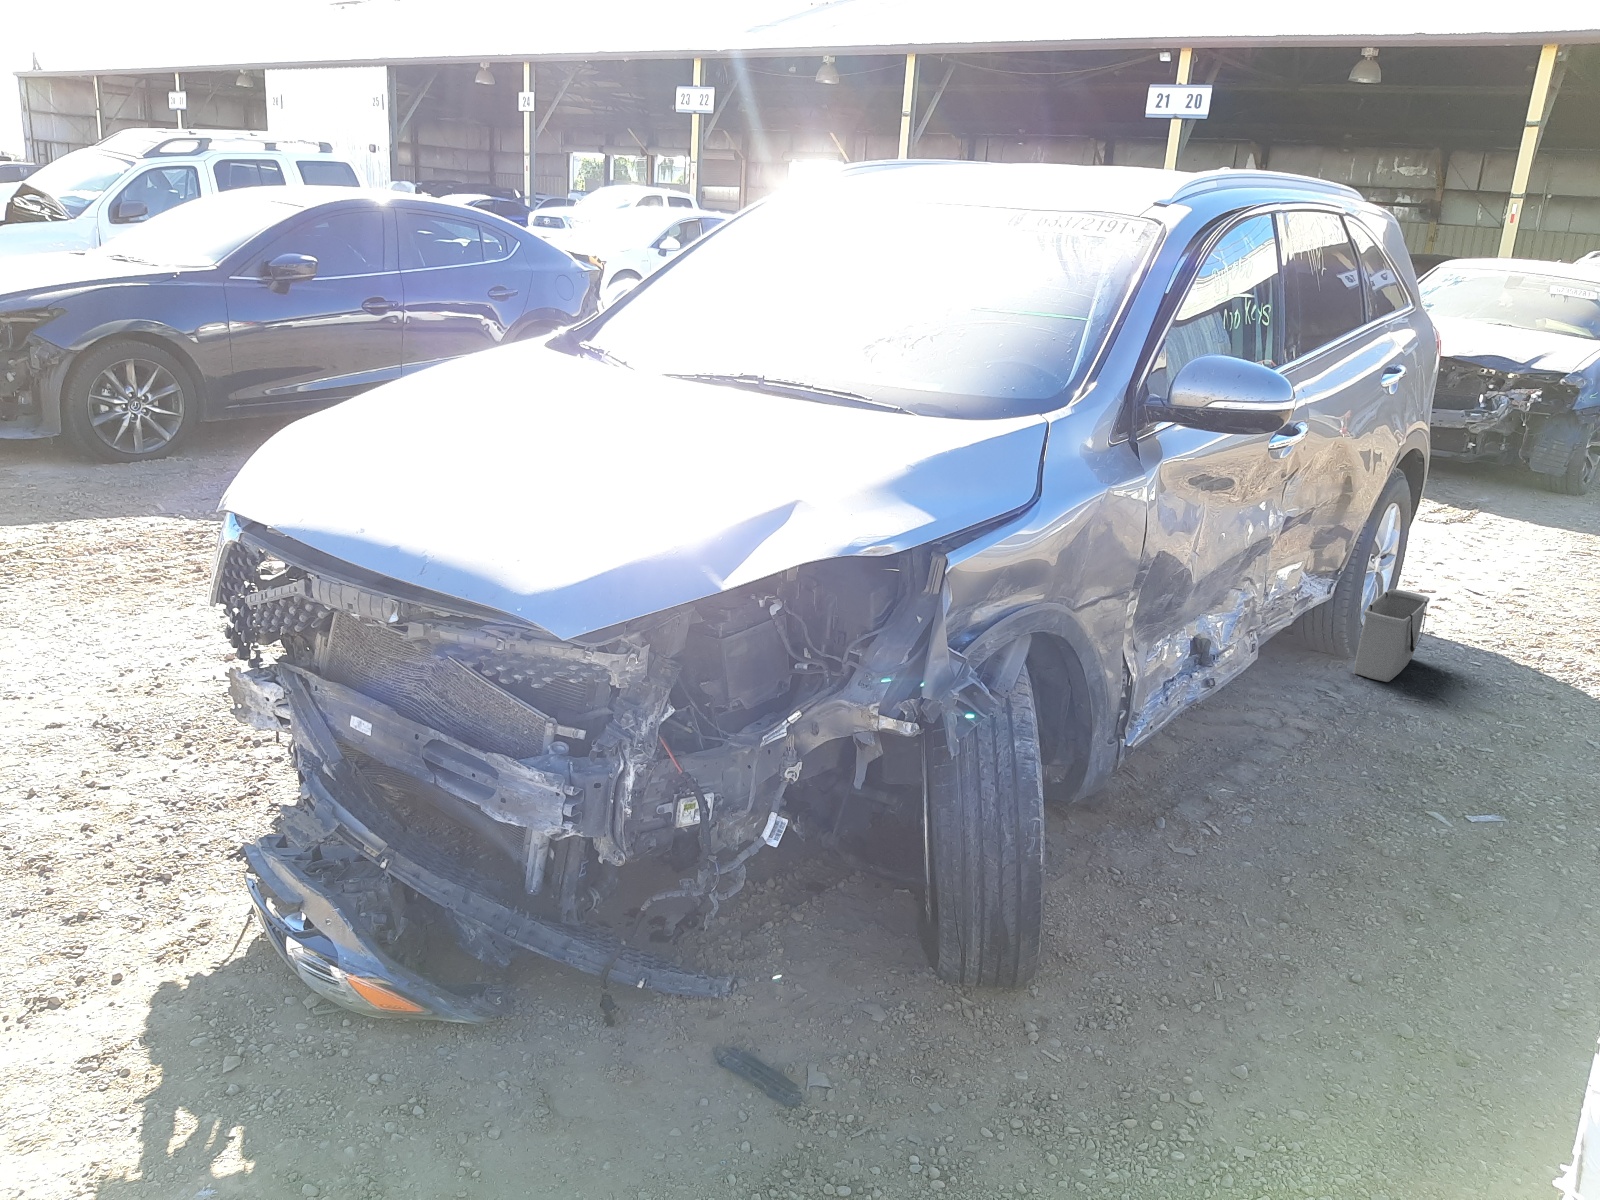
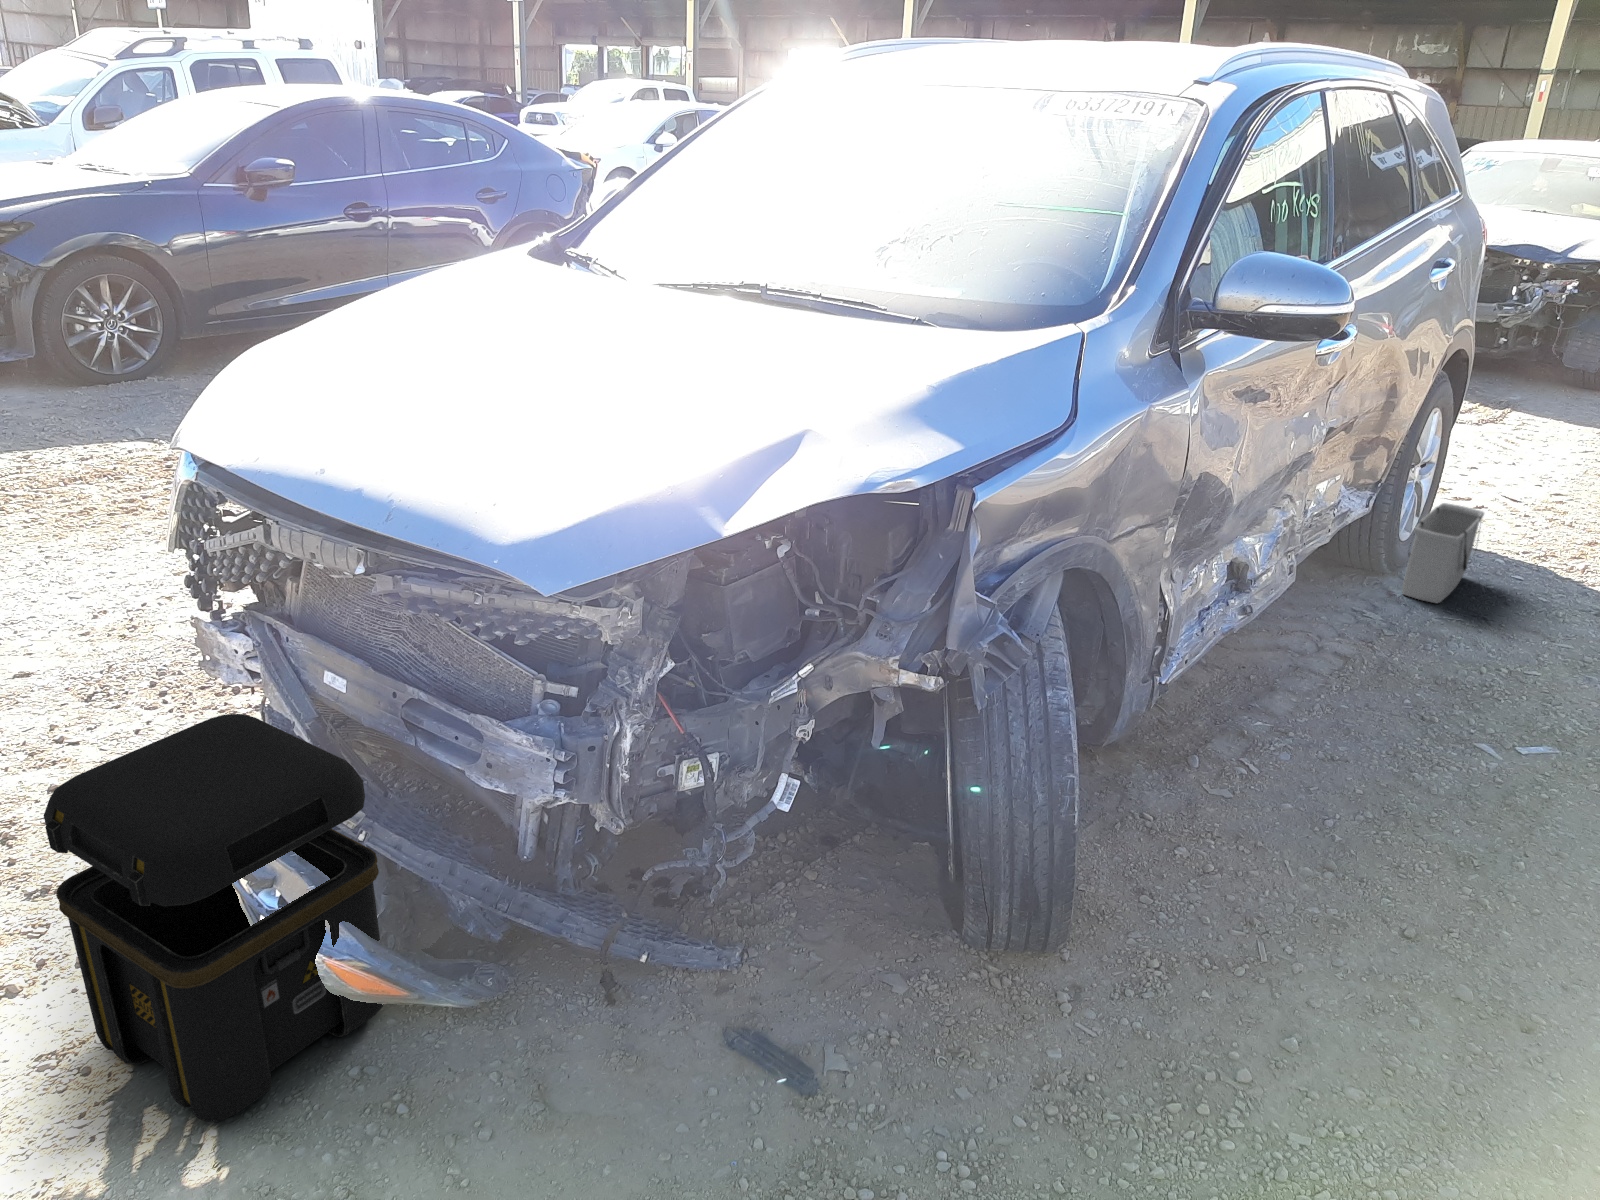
toolbox: none [101,749,401,1125] -> present [44,714,383,1122]

